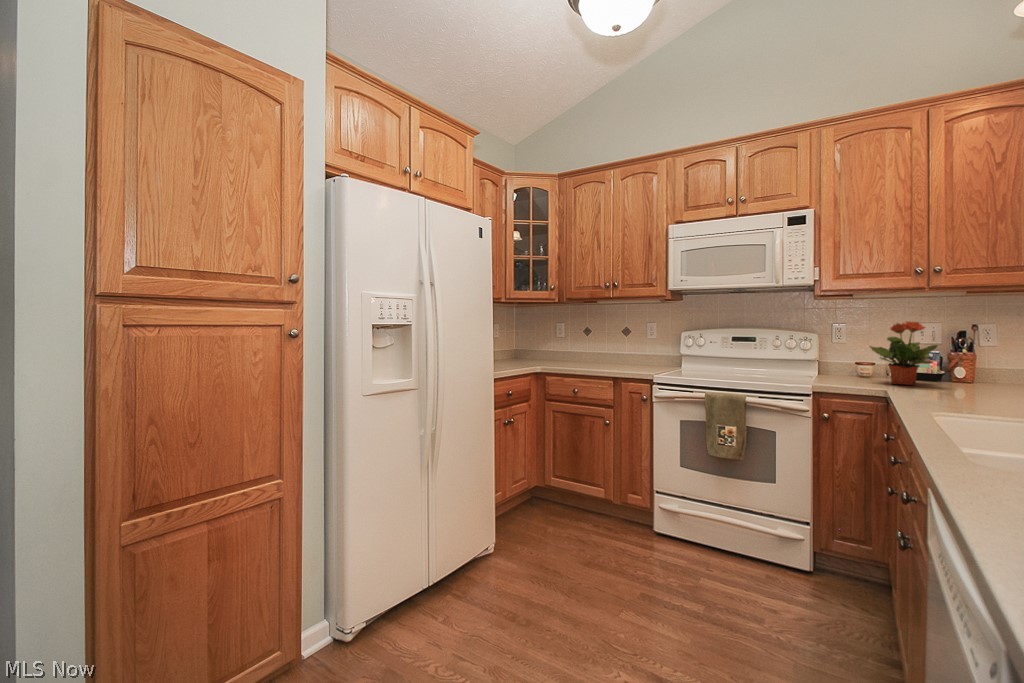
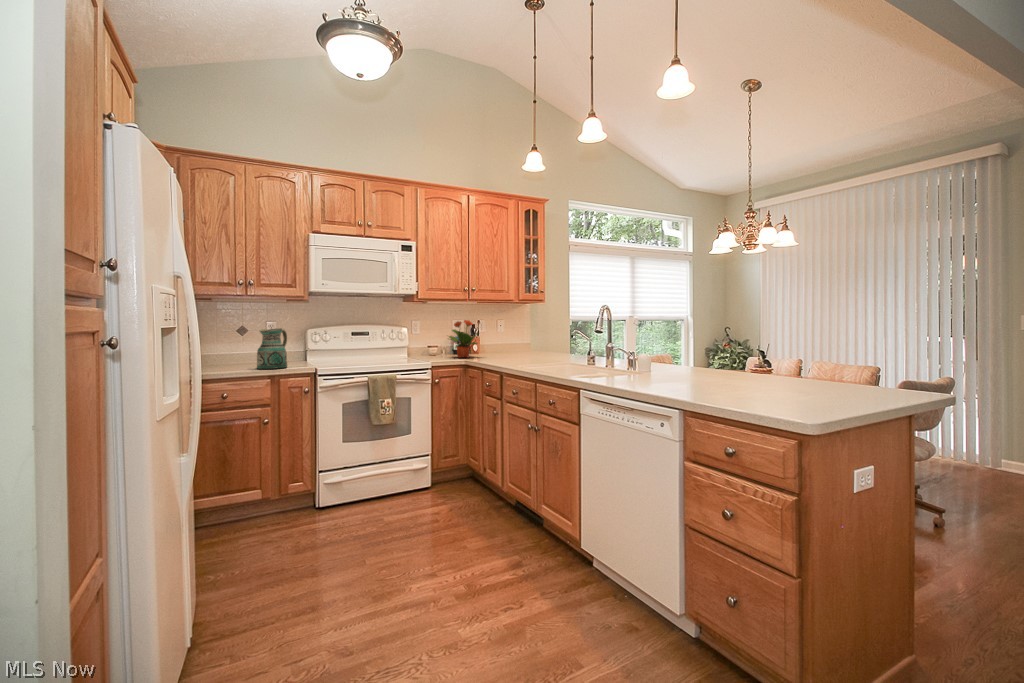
ceramic pitcher: none [607,330,643,372] -> present [257,328,287,369]

